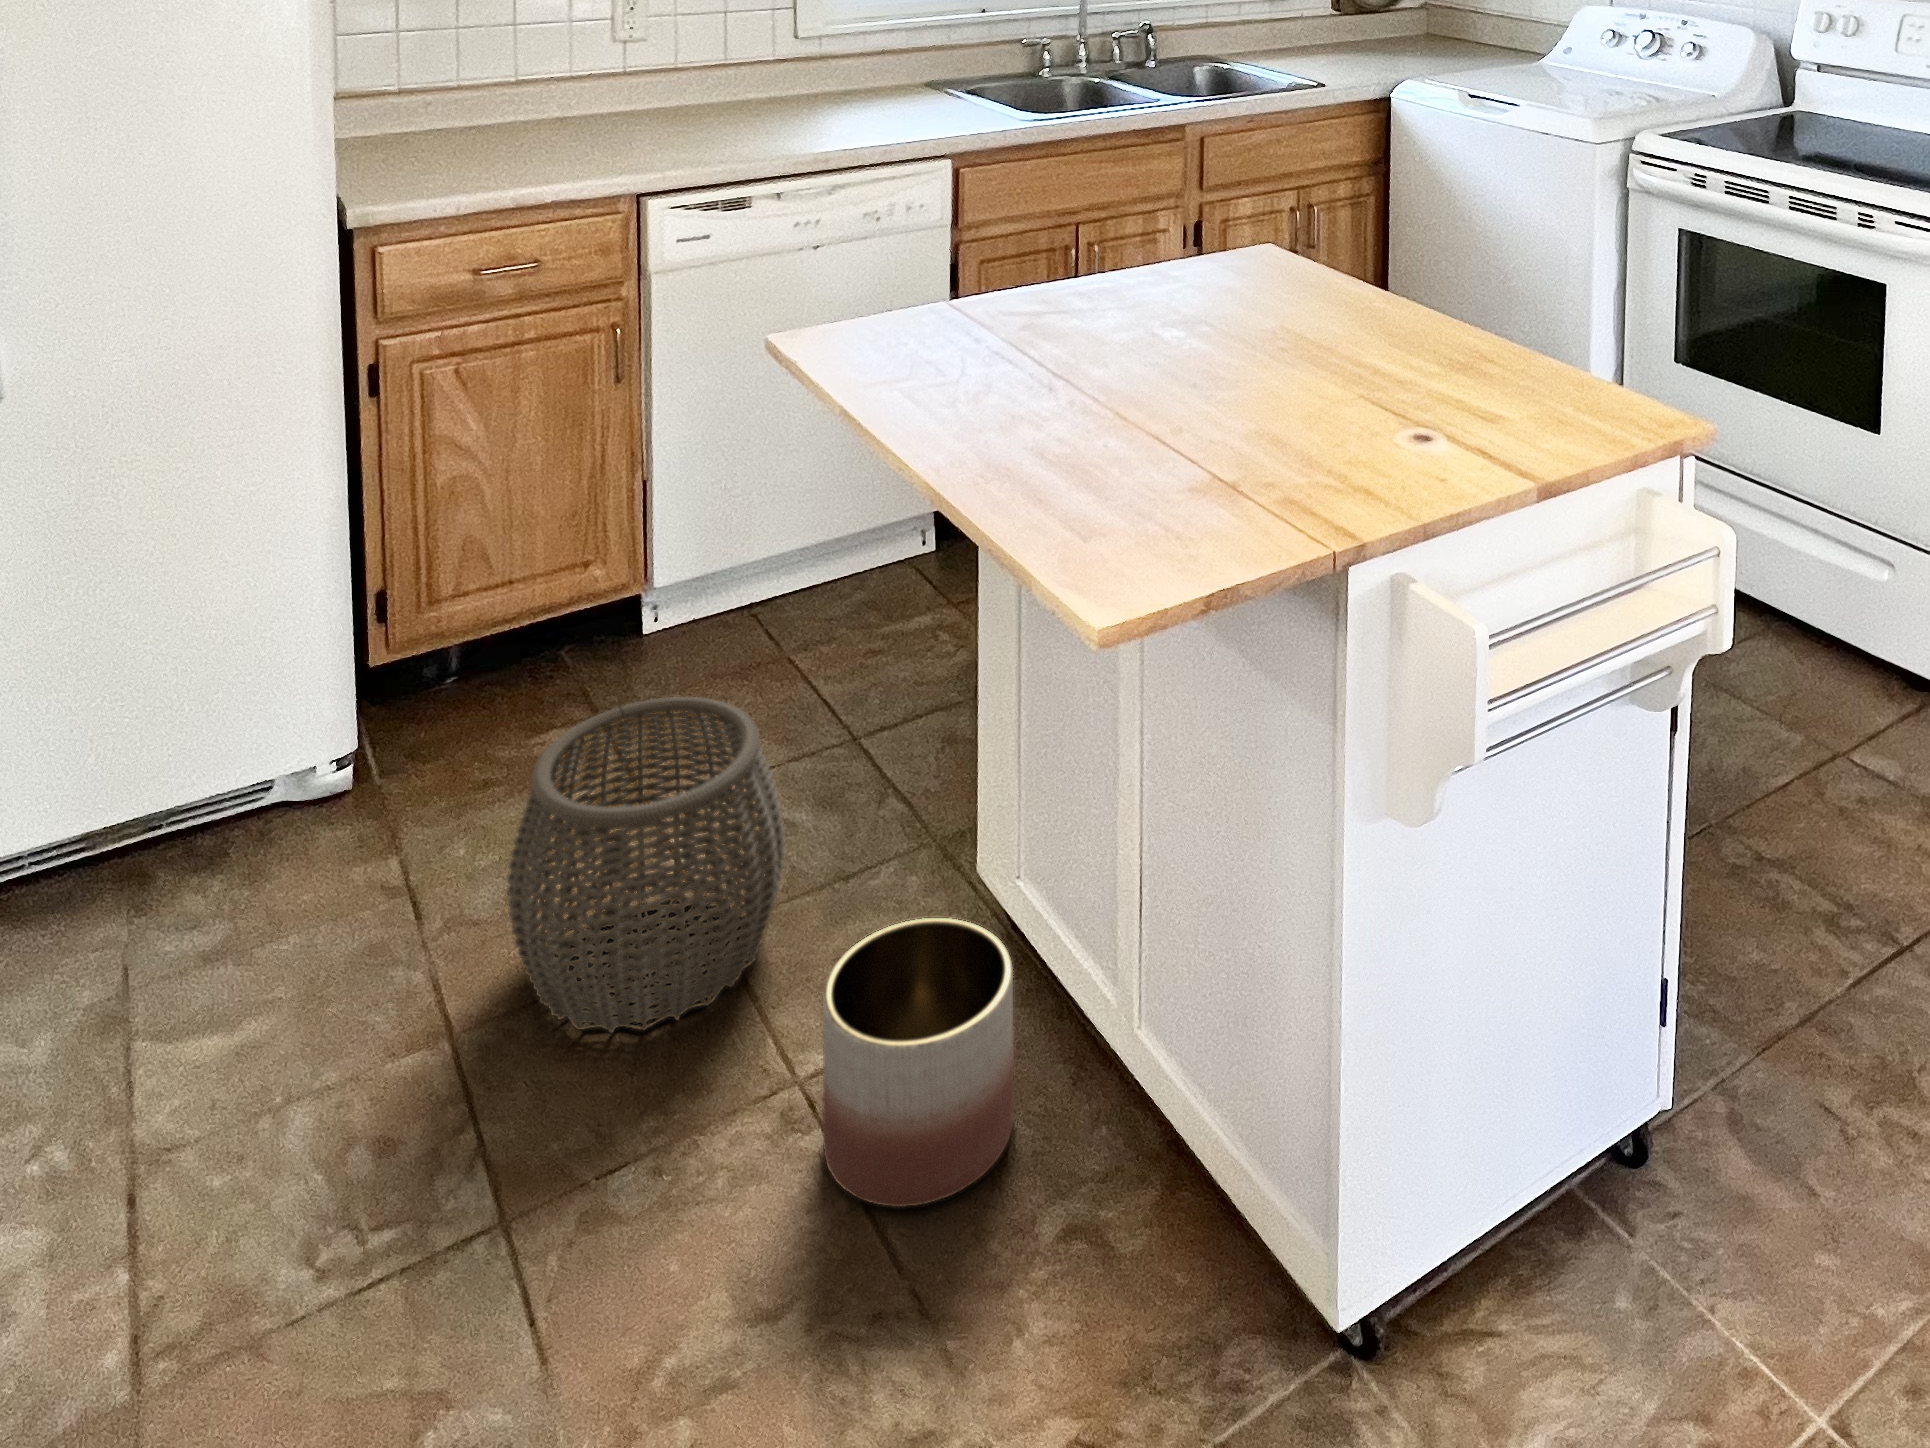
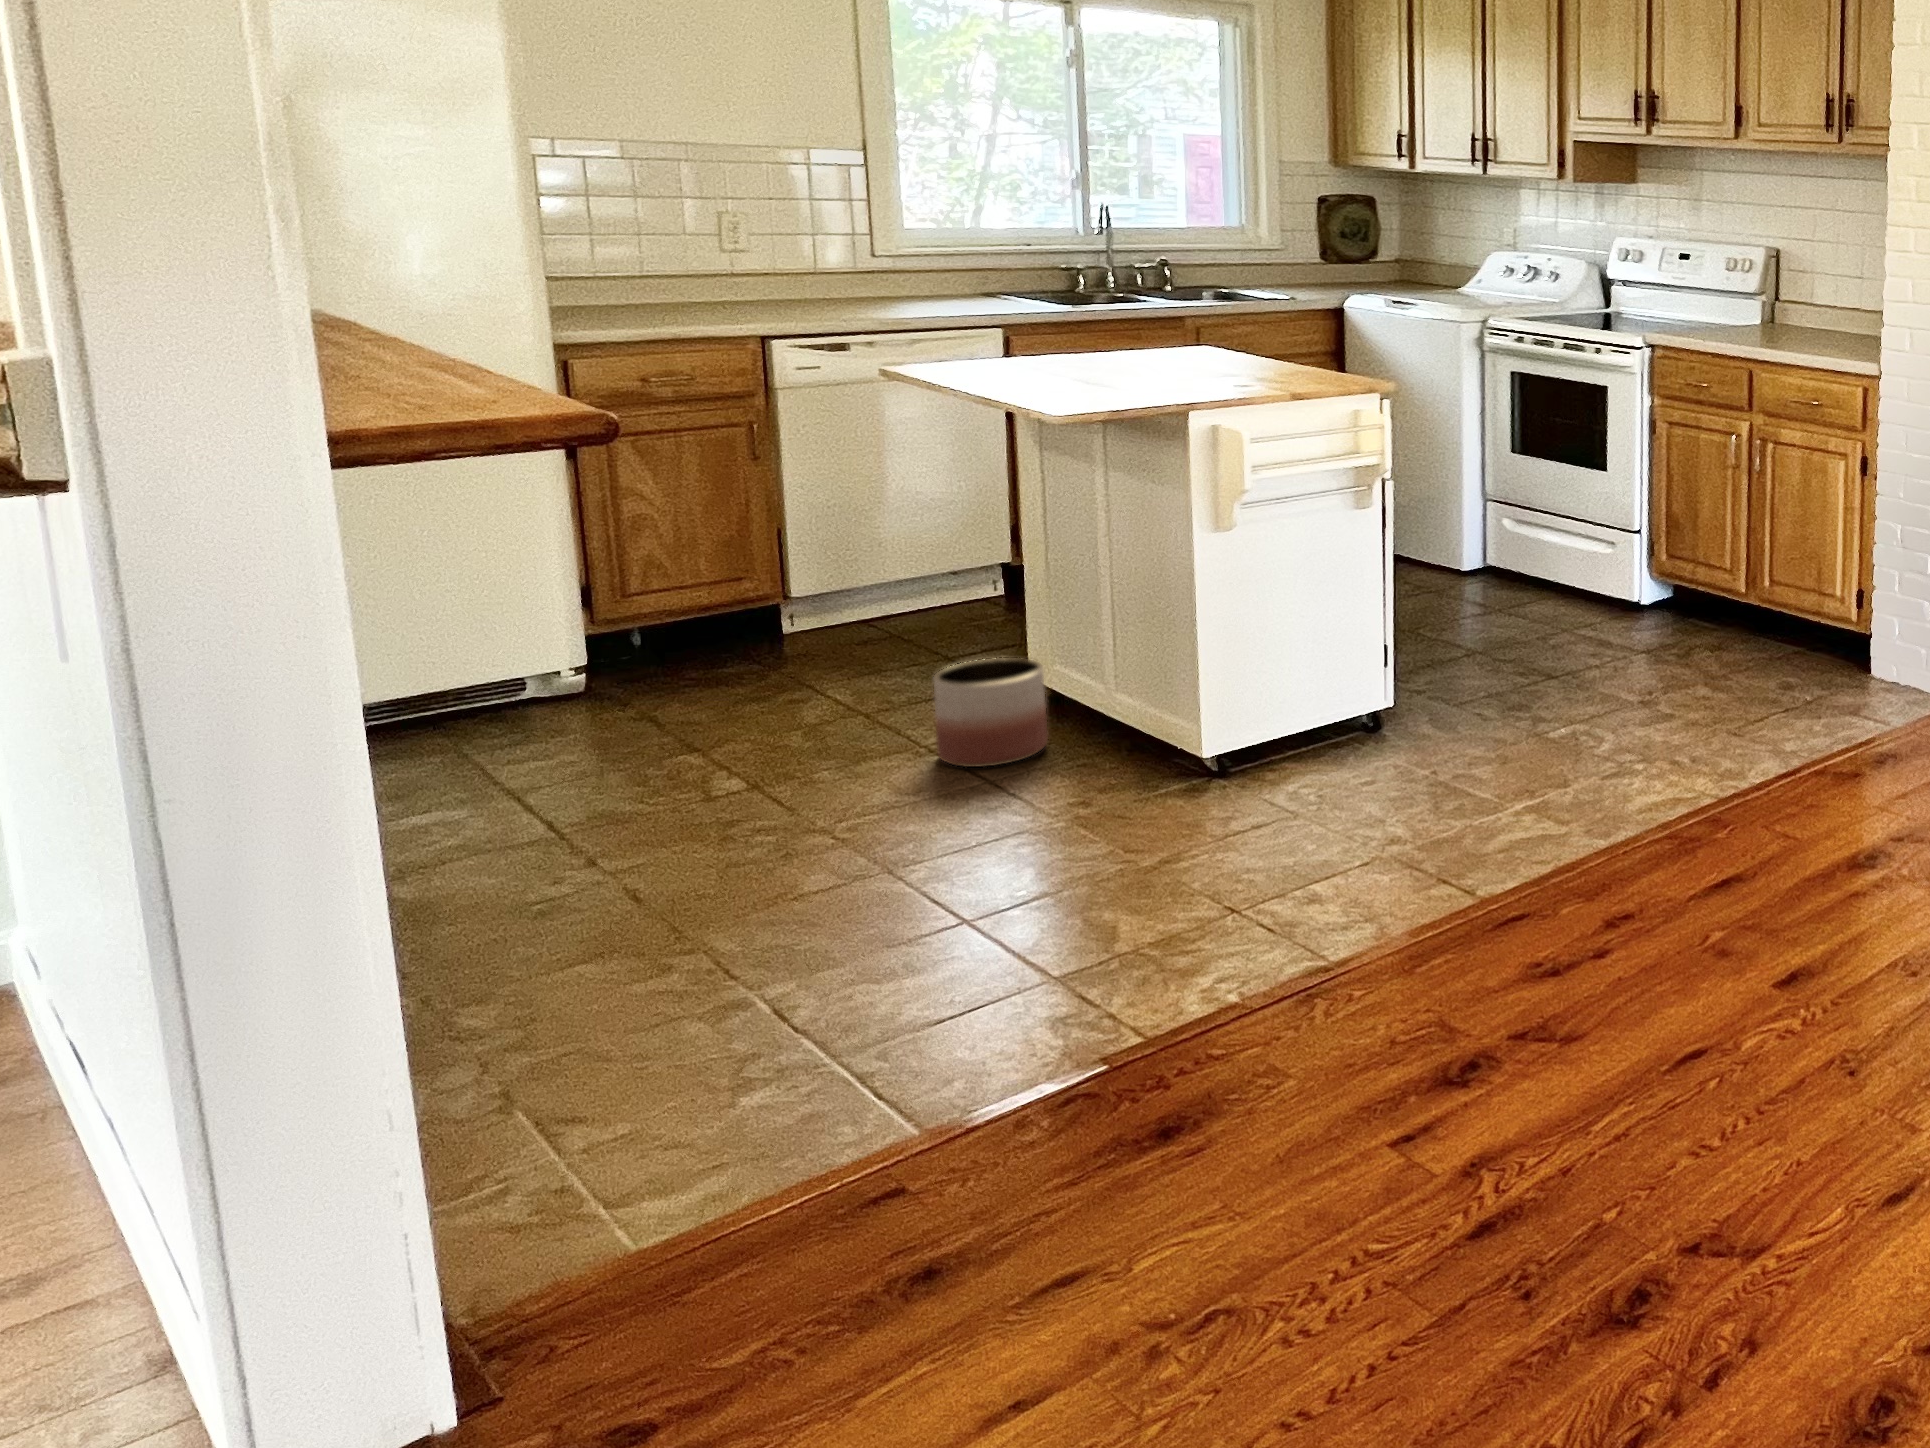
woven basket: present [507,697,786,1033] -> none [725,590,905,742]

